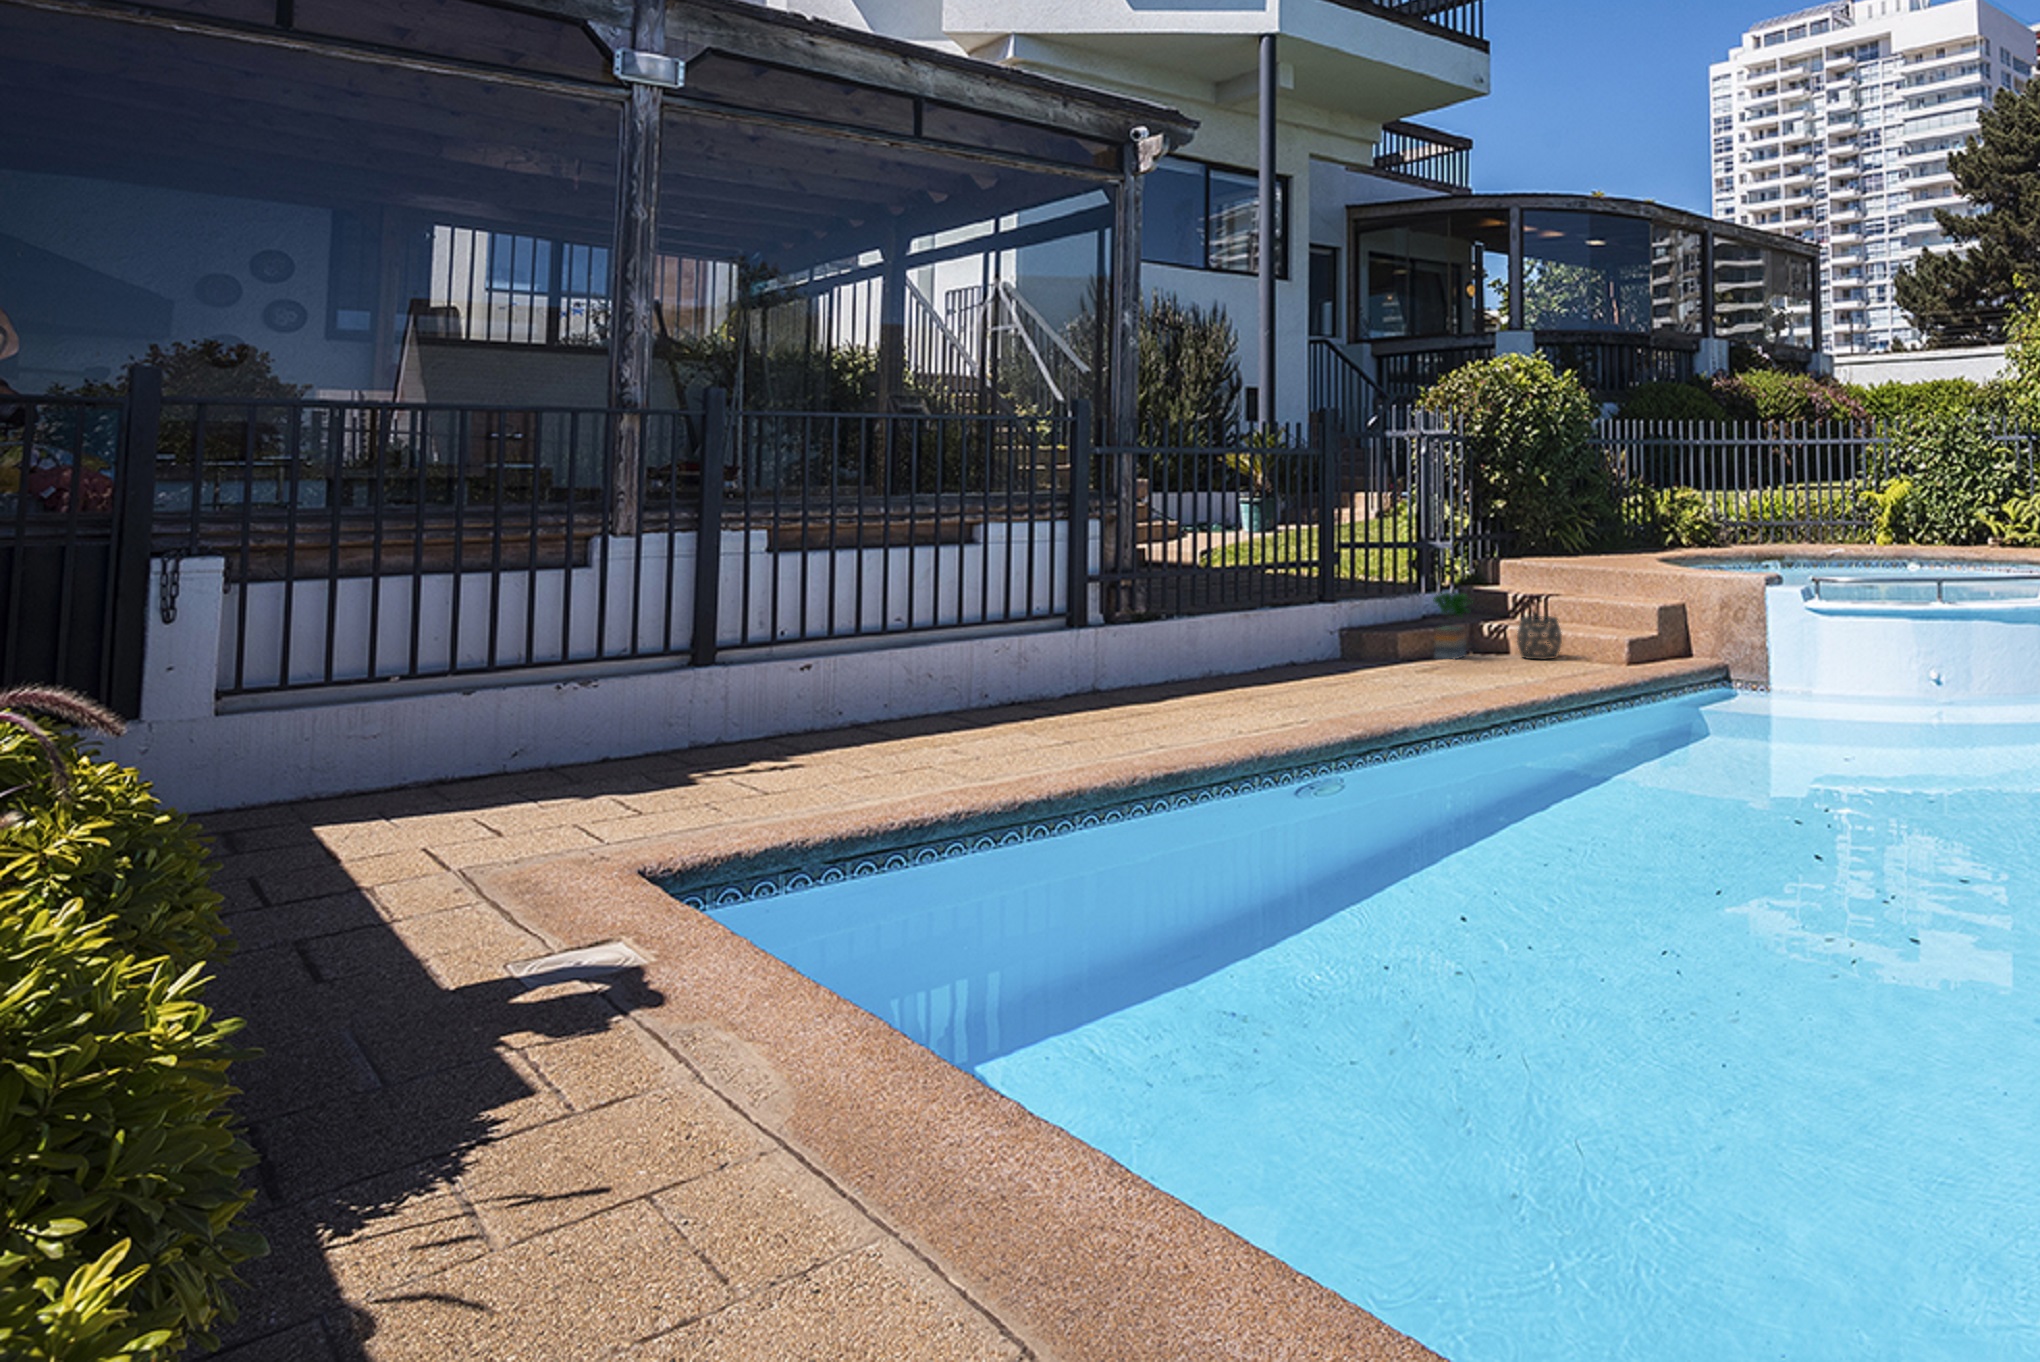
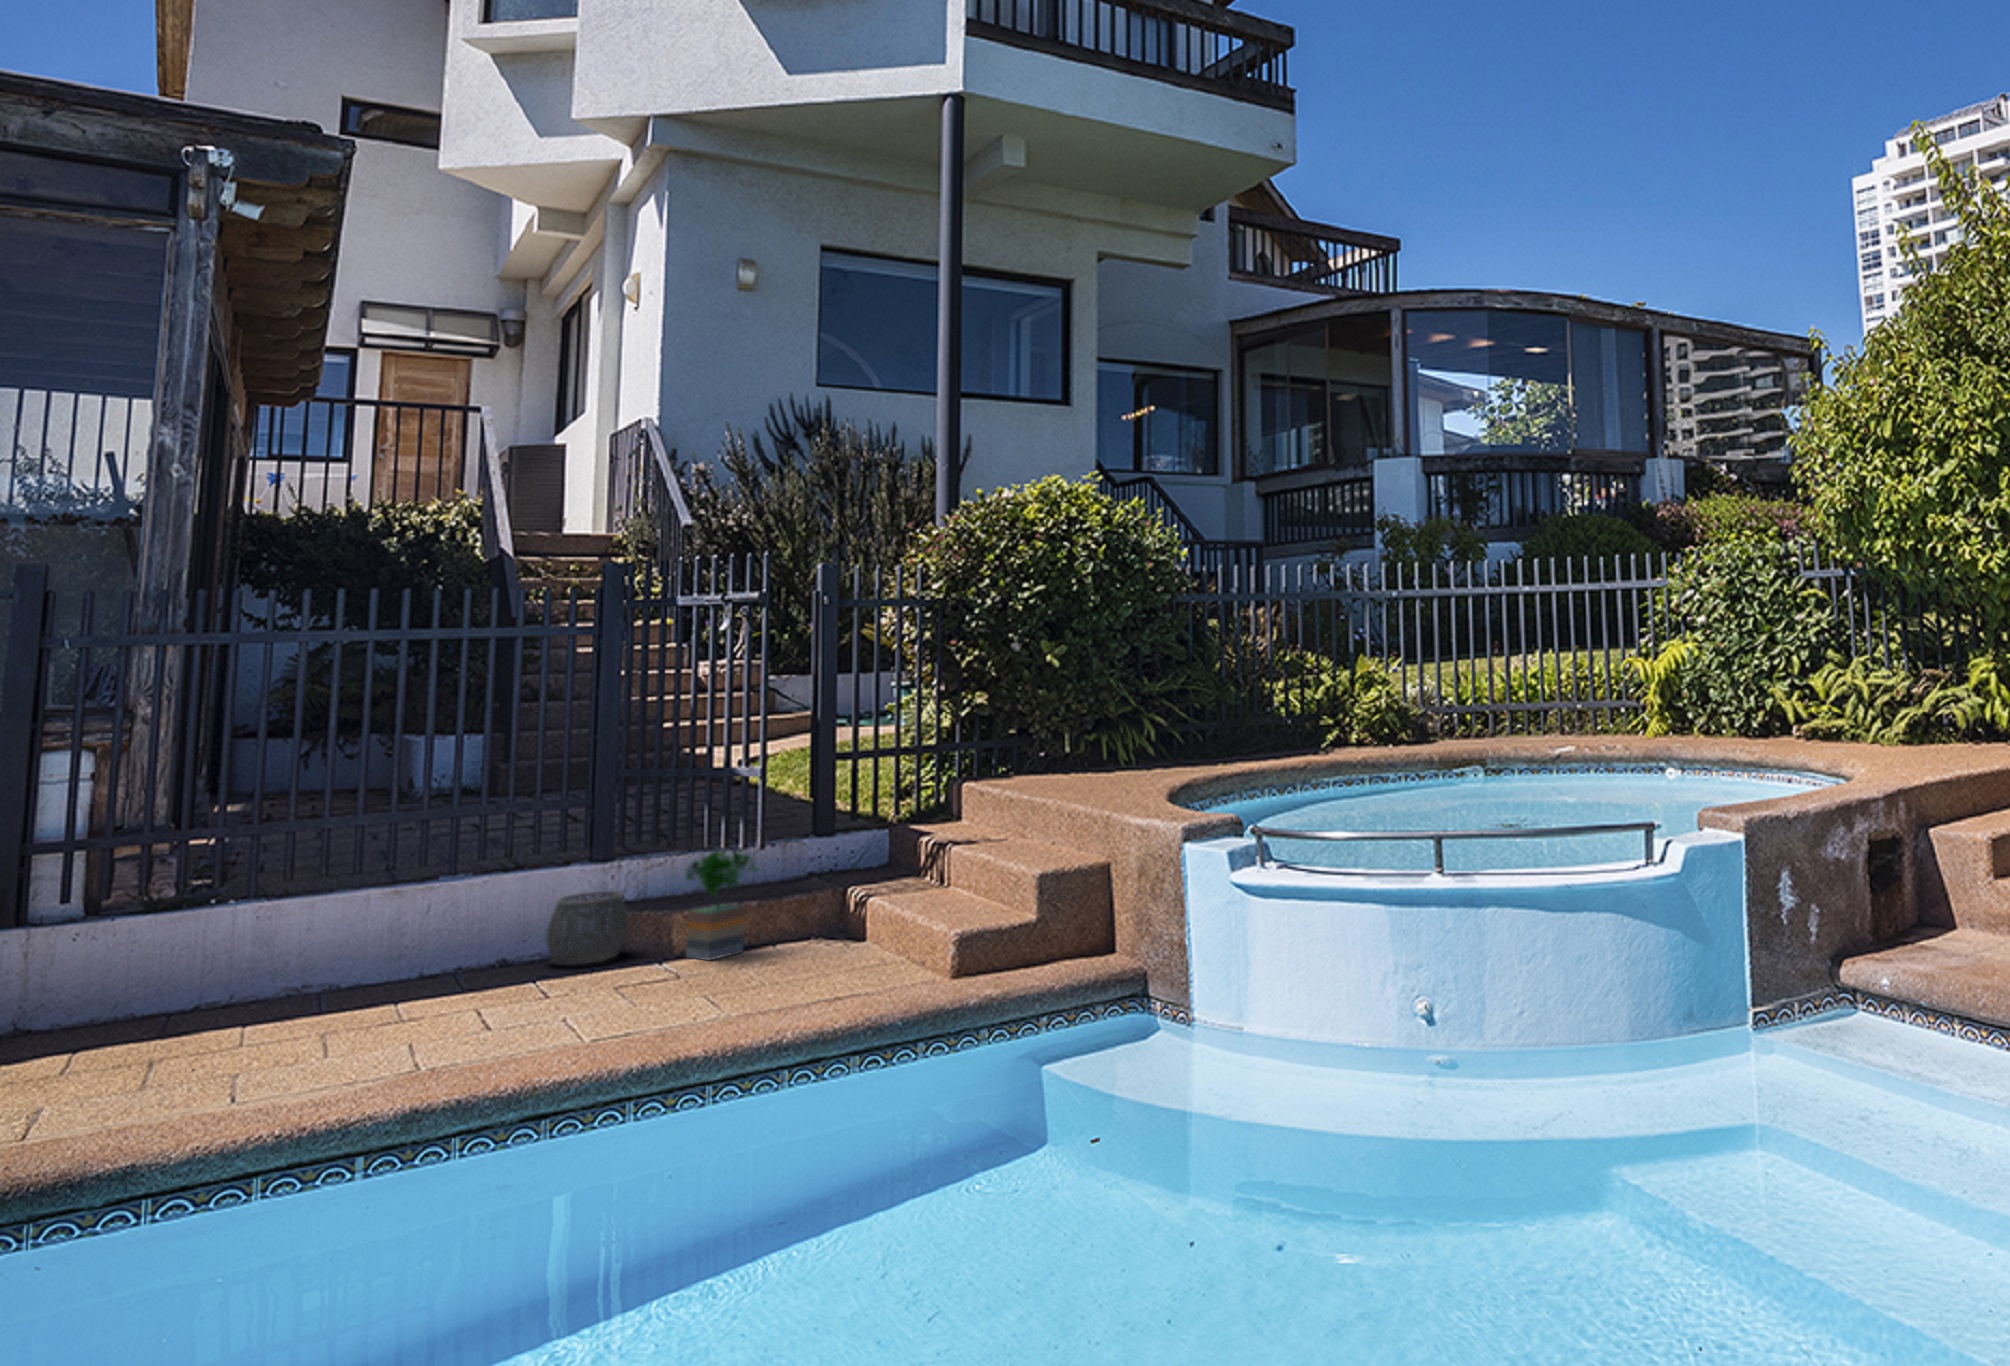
woven basket: present [1517,616,1562,659] -> present [546,891,629,965]

